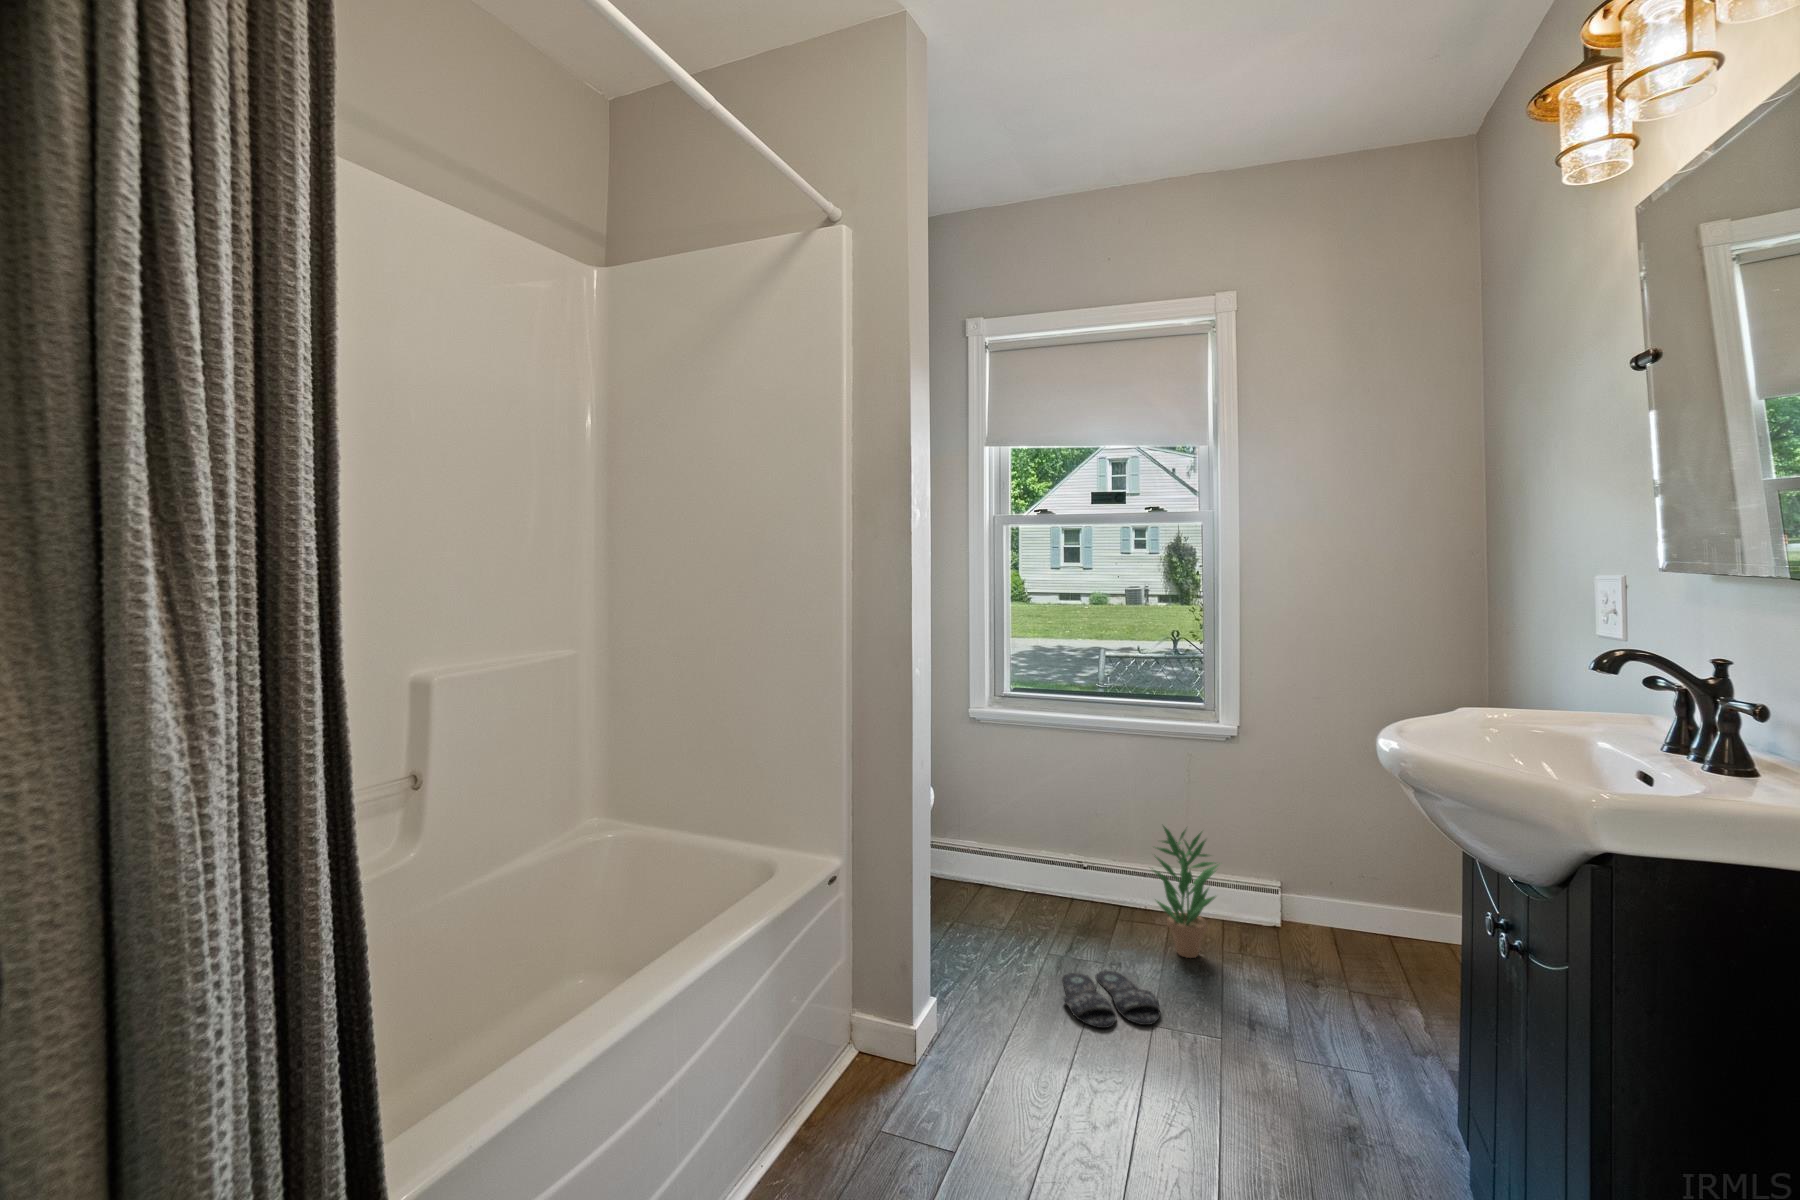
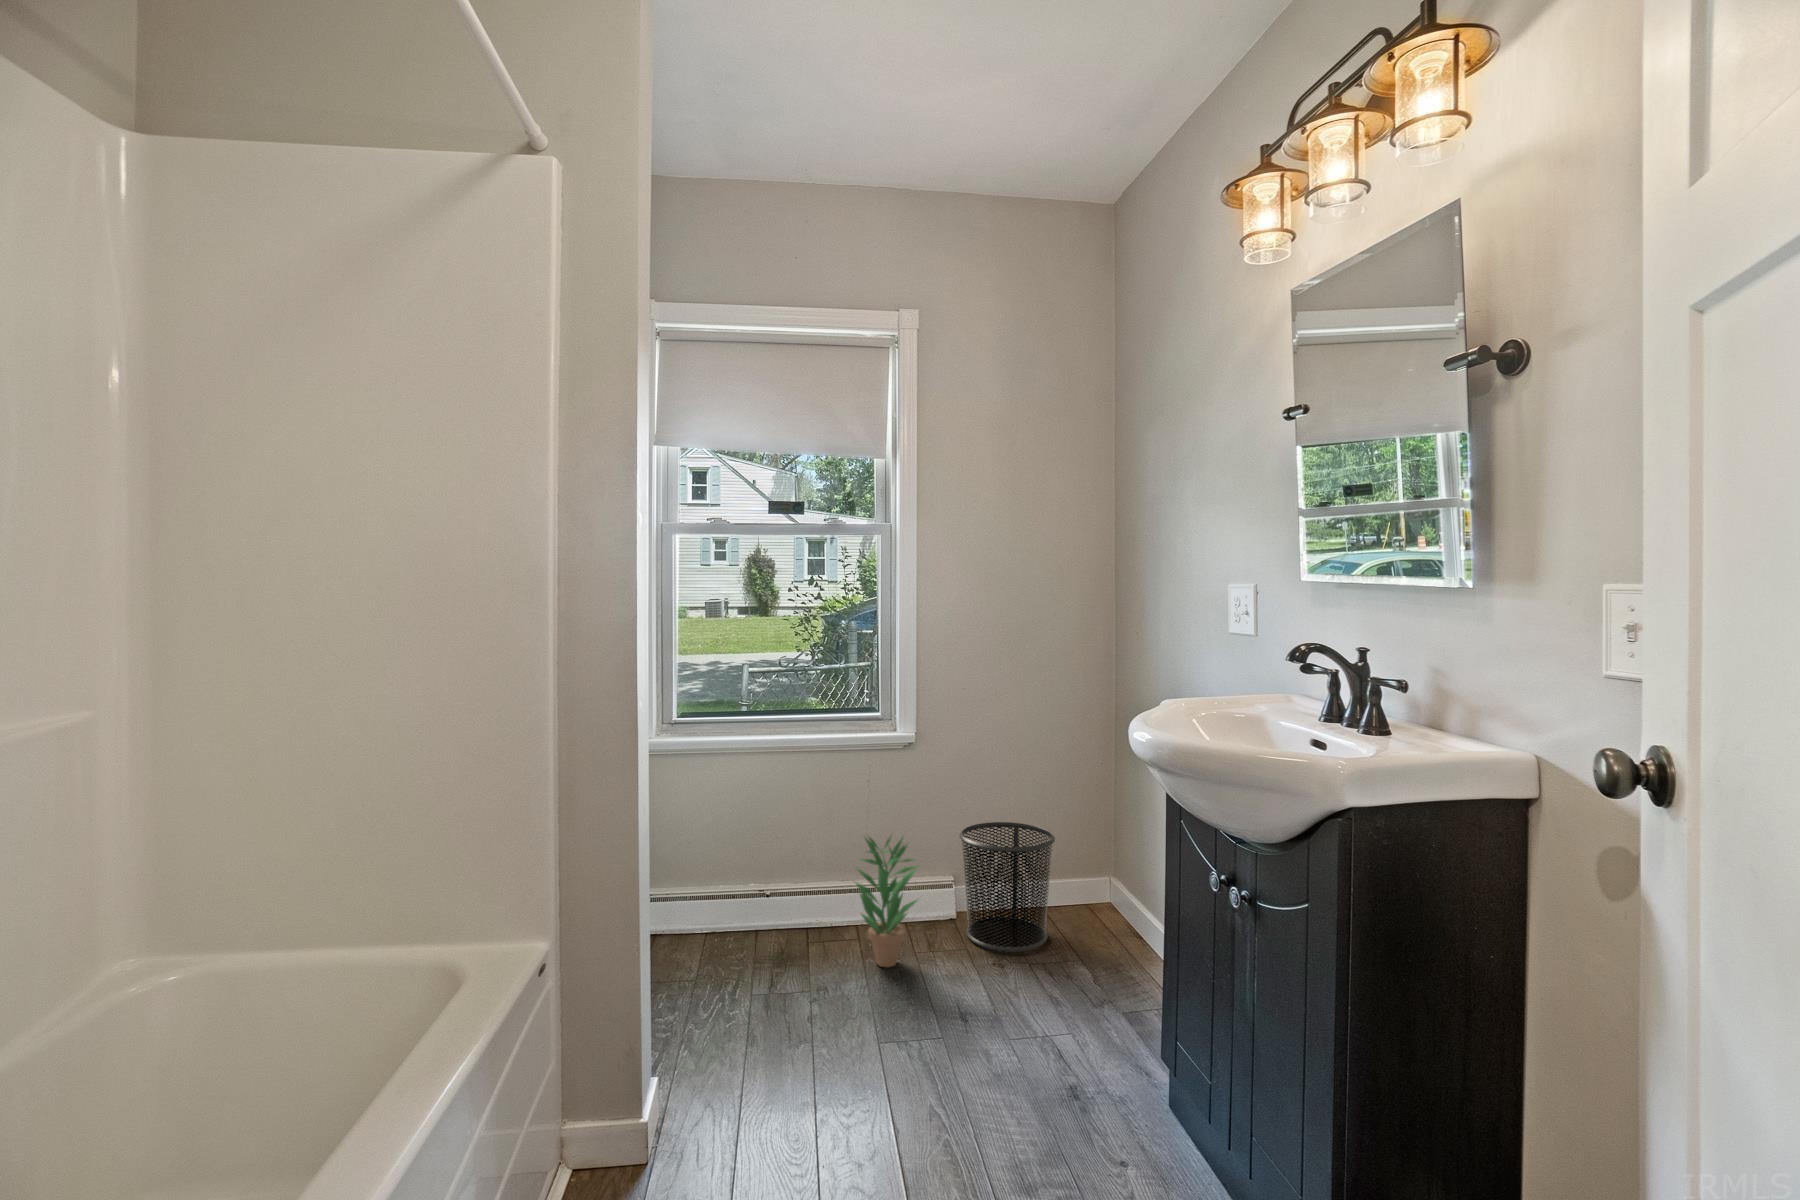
waste bin: none [1278,830,1395,973] -> present [959,822,1055,952]
slippers: present [1062,971,1160,1028] -> none [776,998,886,1062]

